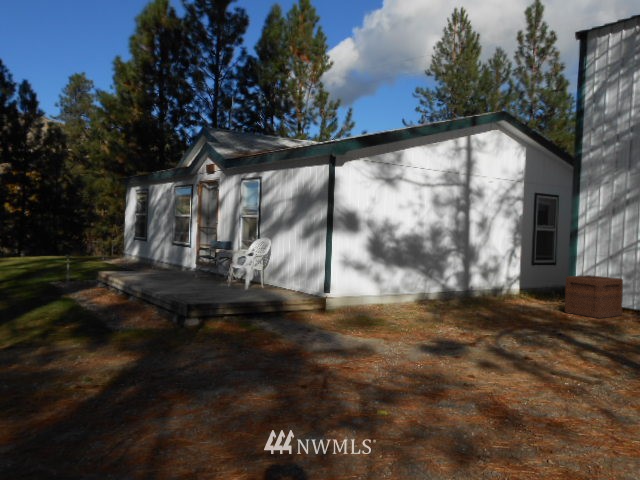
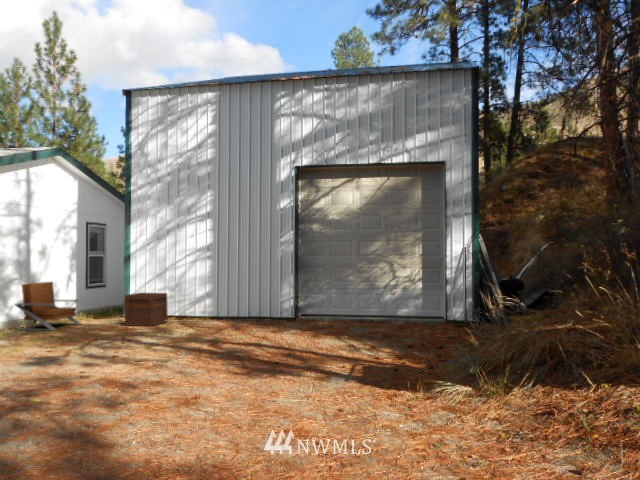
lounge chair: none [449,255,518,308] -> present [15,282,81,331]

